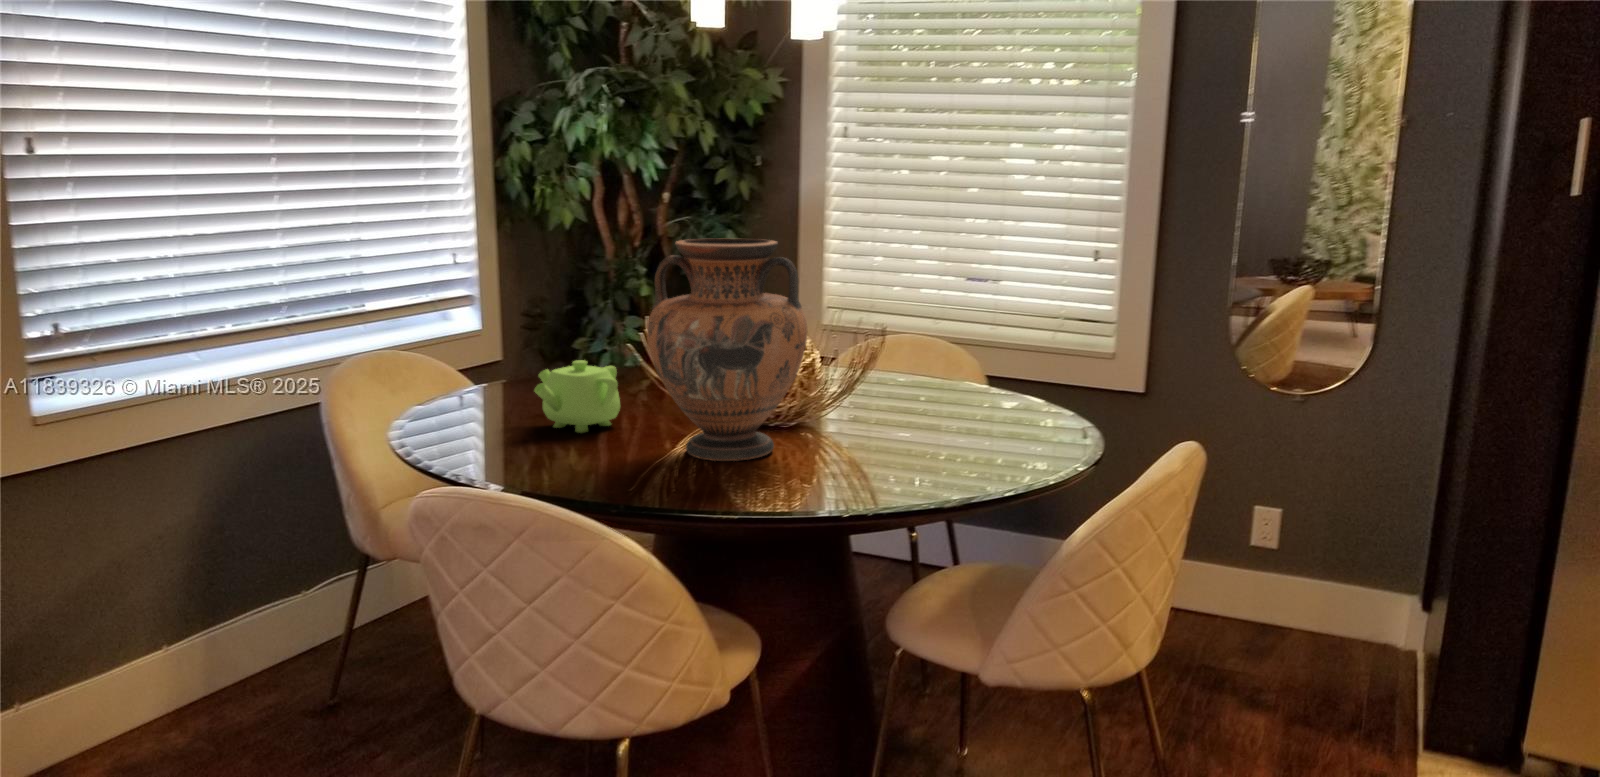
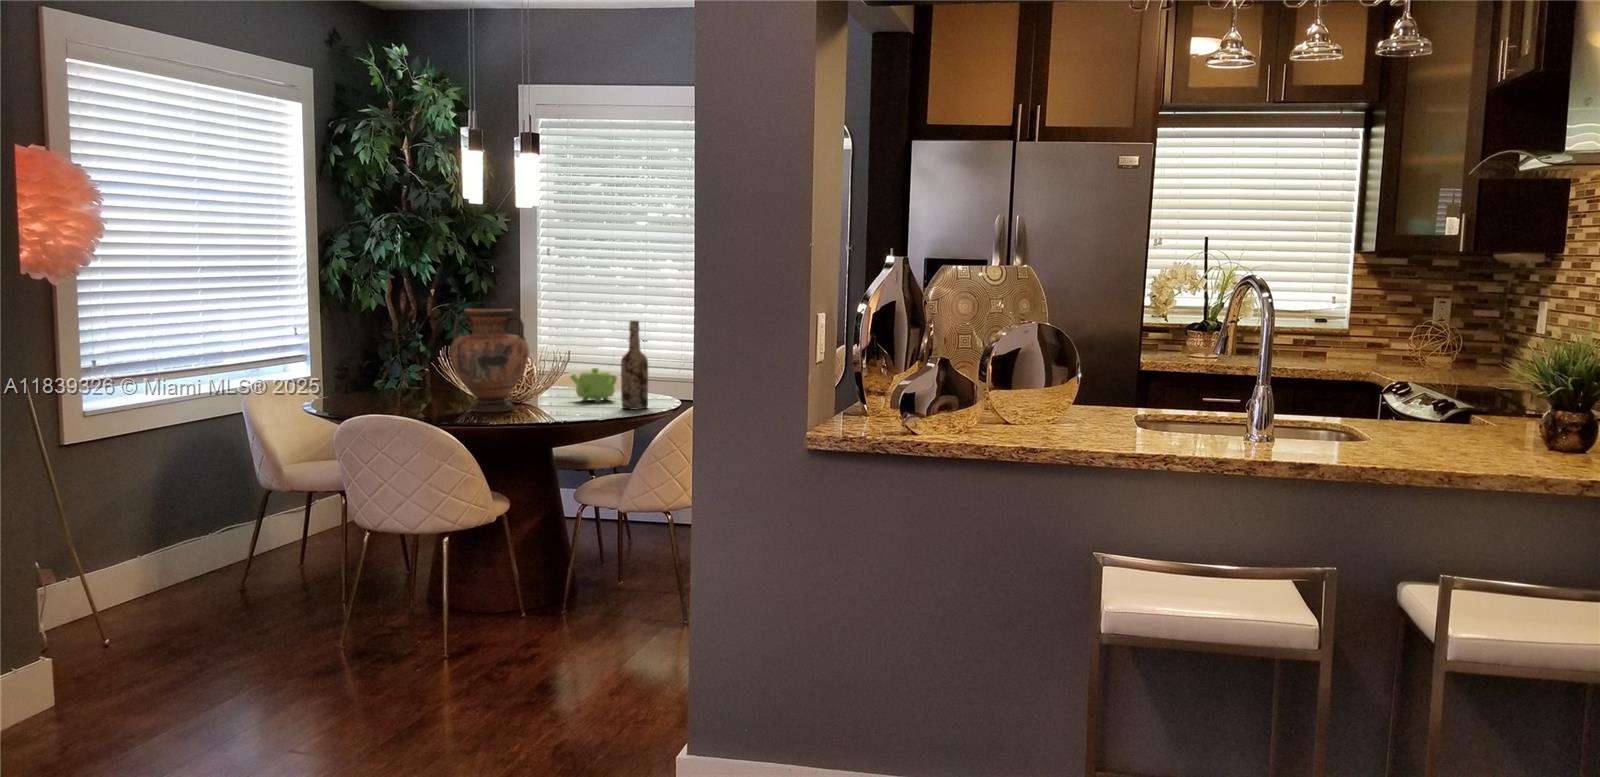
wine bottle: none [1002,271,1066,469] -> present [621,321,648,409]
teapot: present [535,360,620,433] -> present [571,368,617,402]

